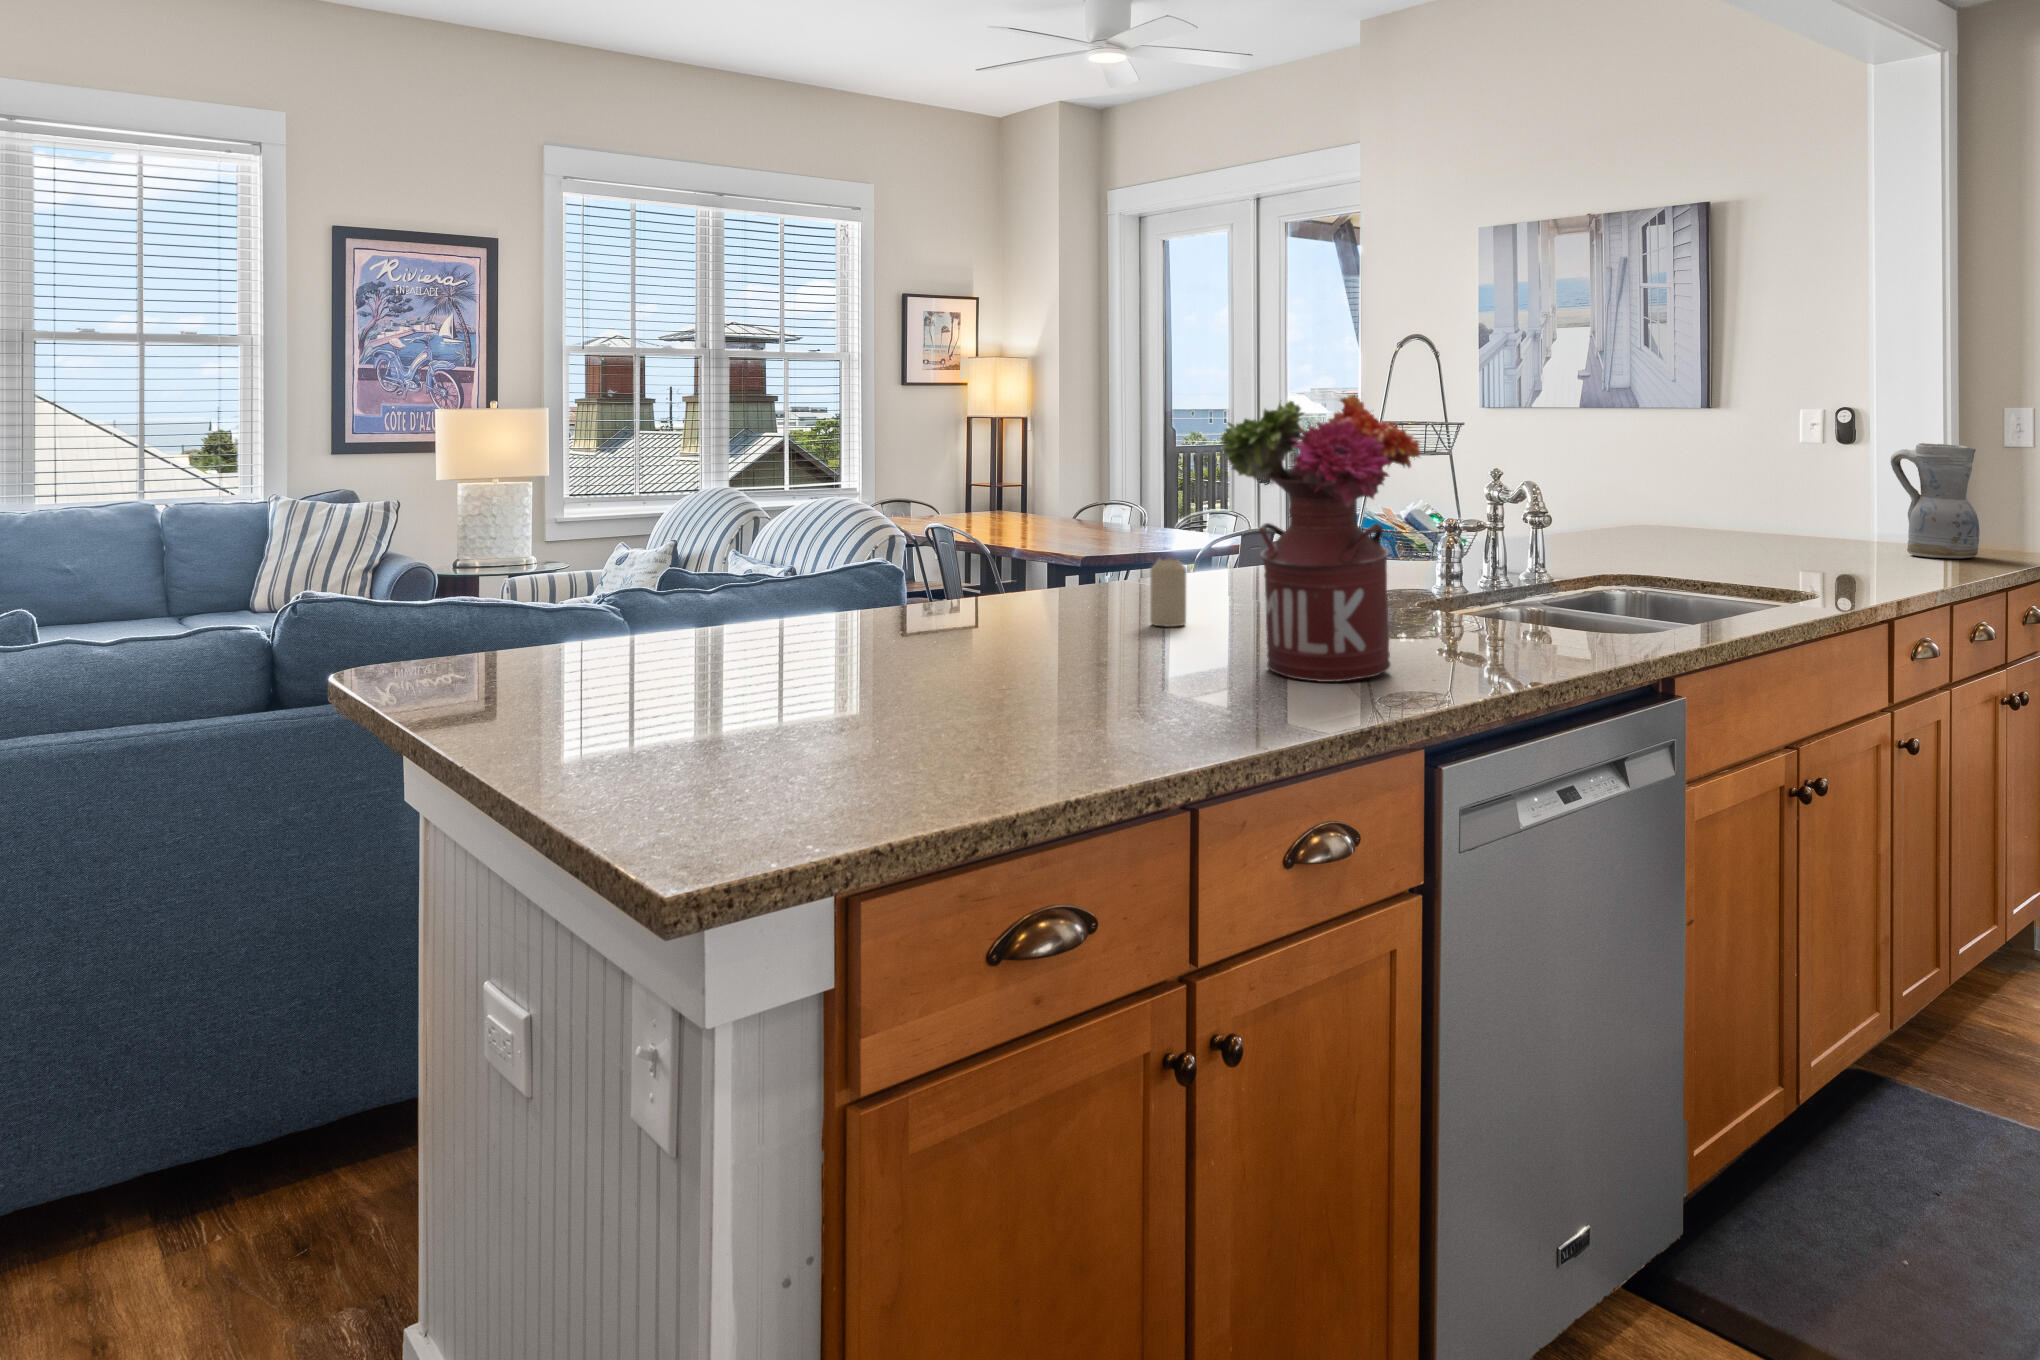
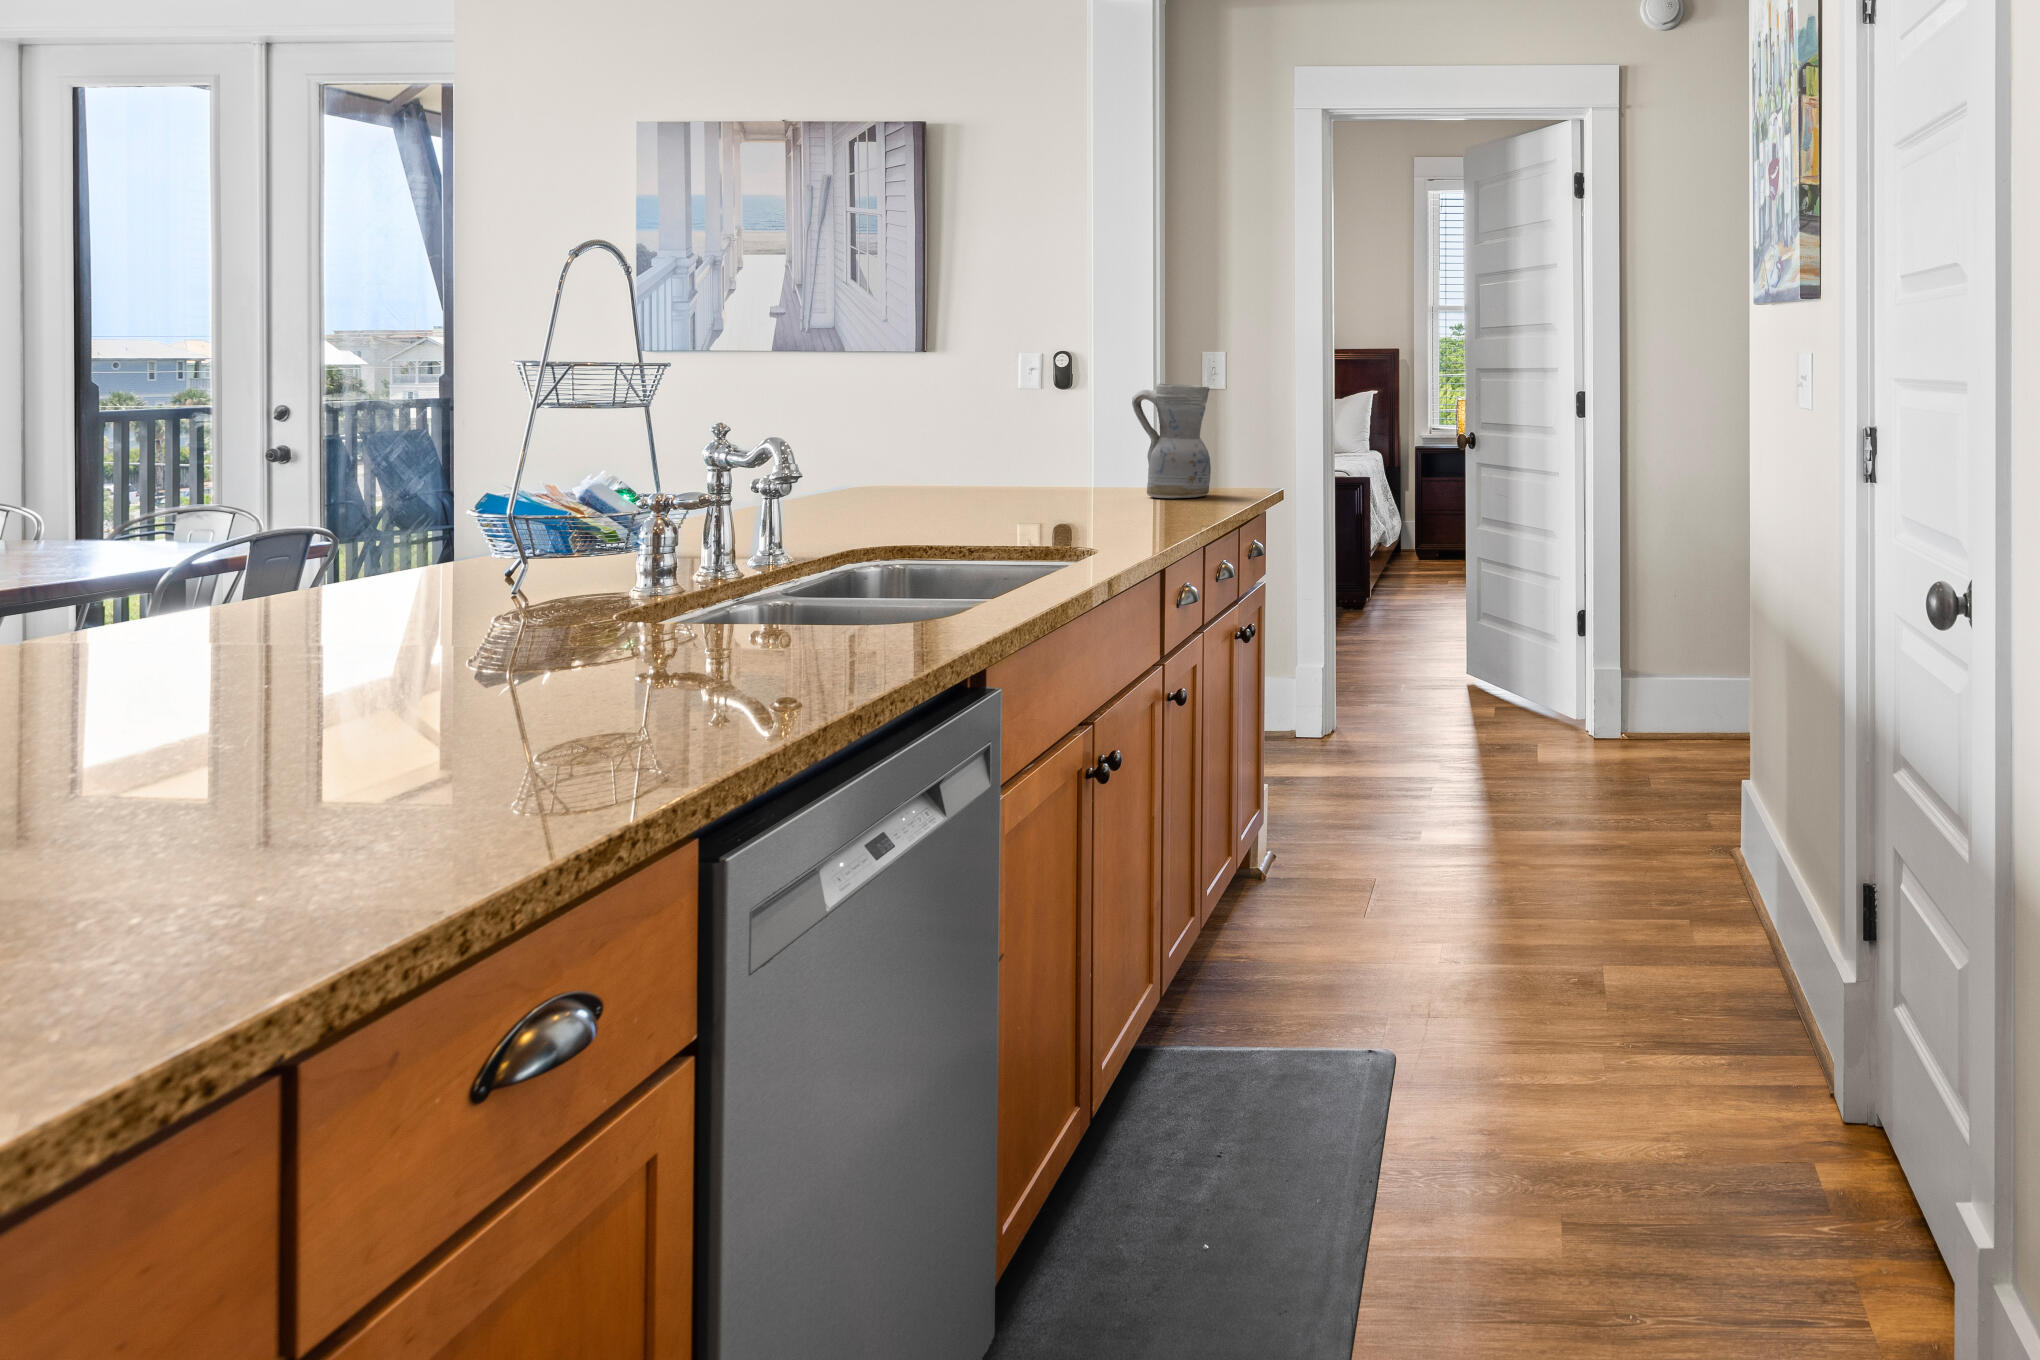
flower arrangement: present [1220,395,1420,682] -> none [274,305,667,772]
candle: present [1150,558,1186,627] -> none [101,591,184,712]

